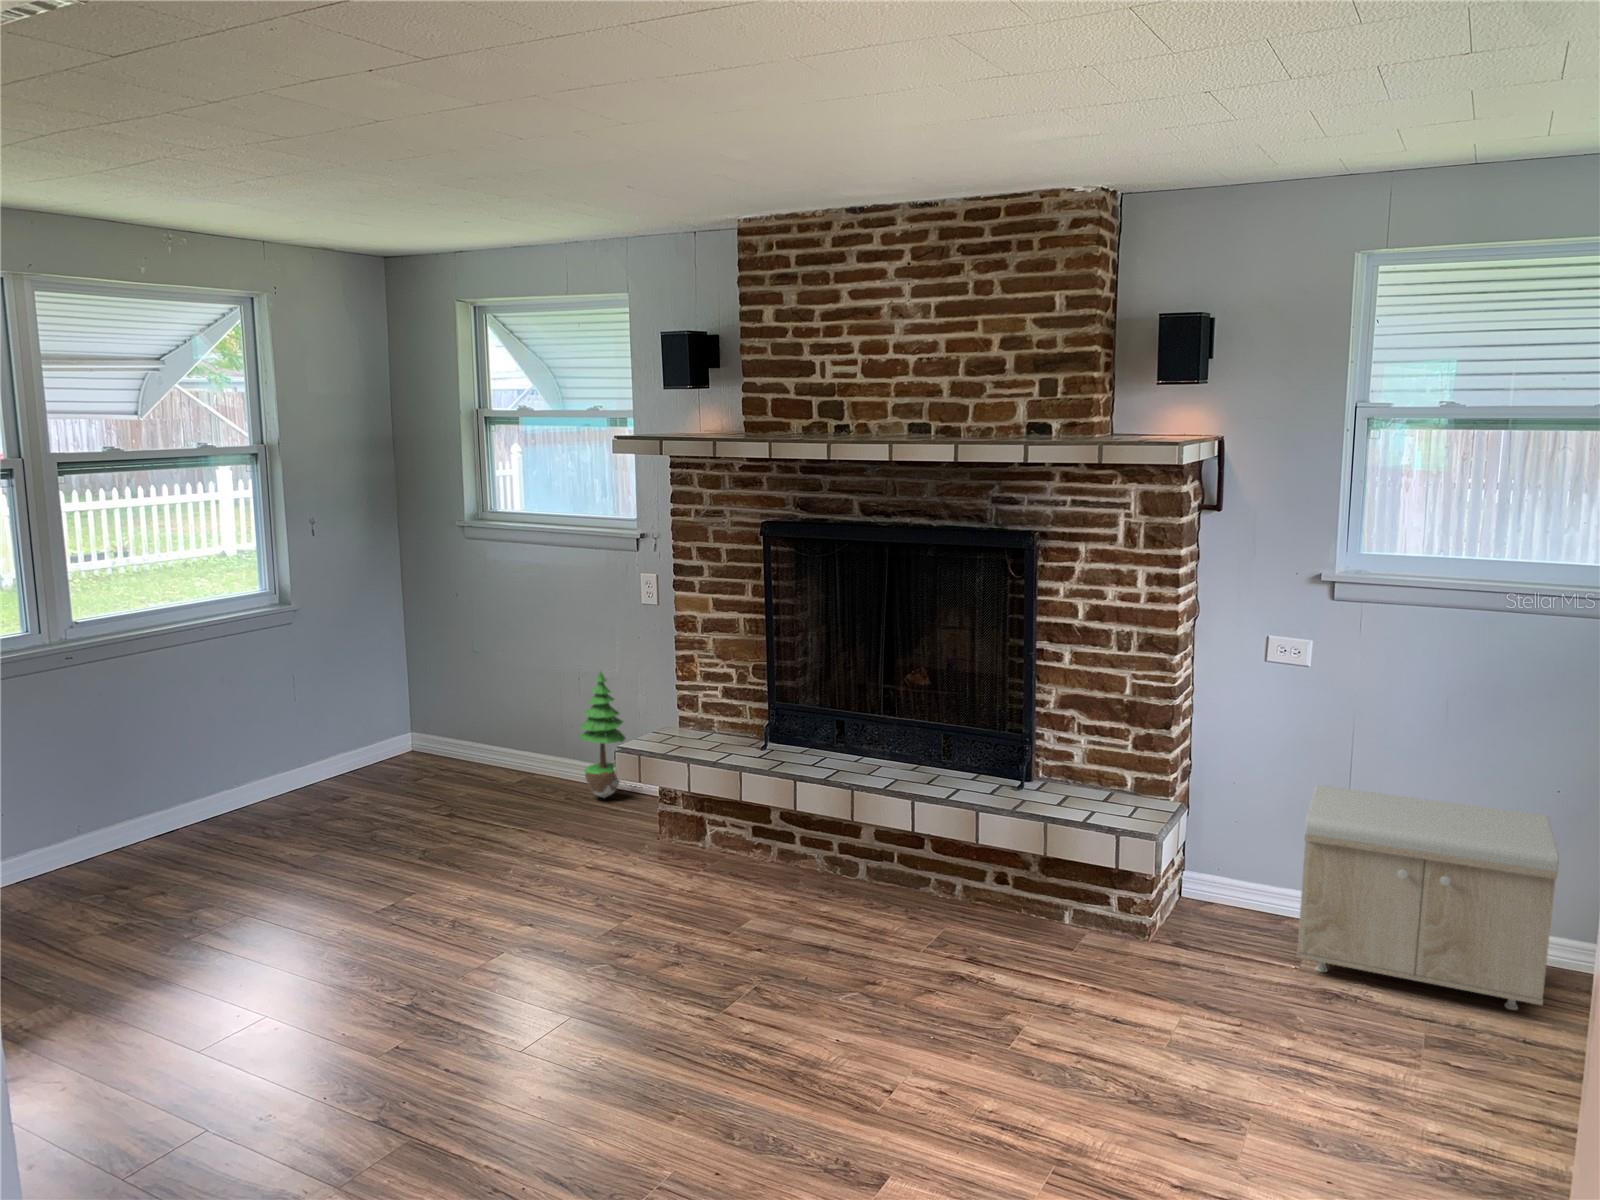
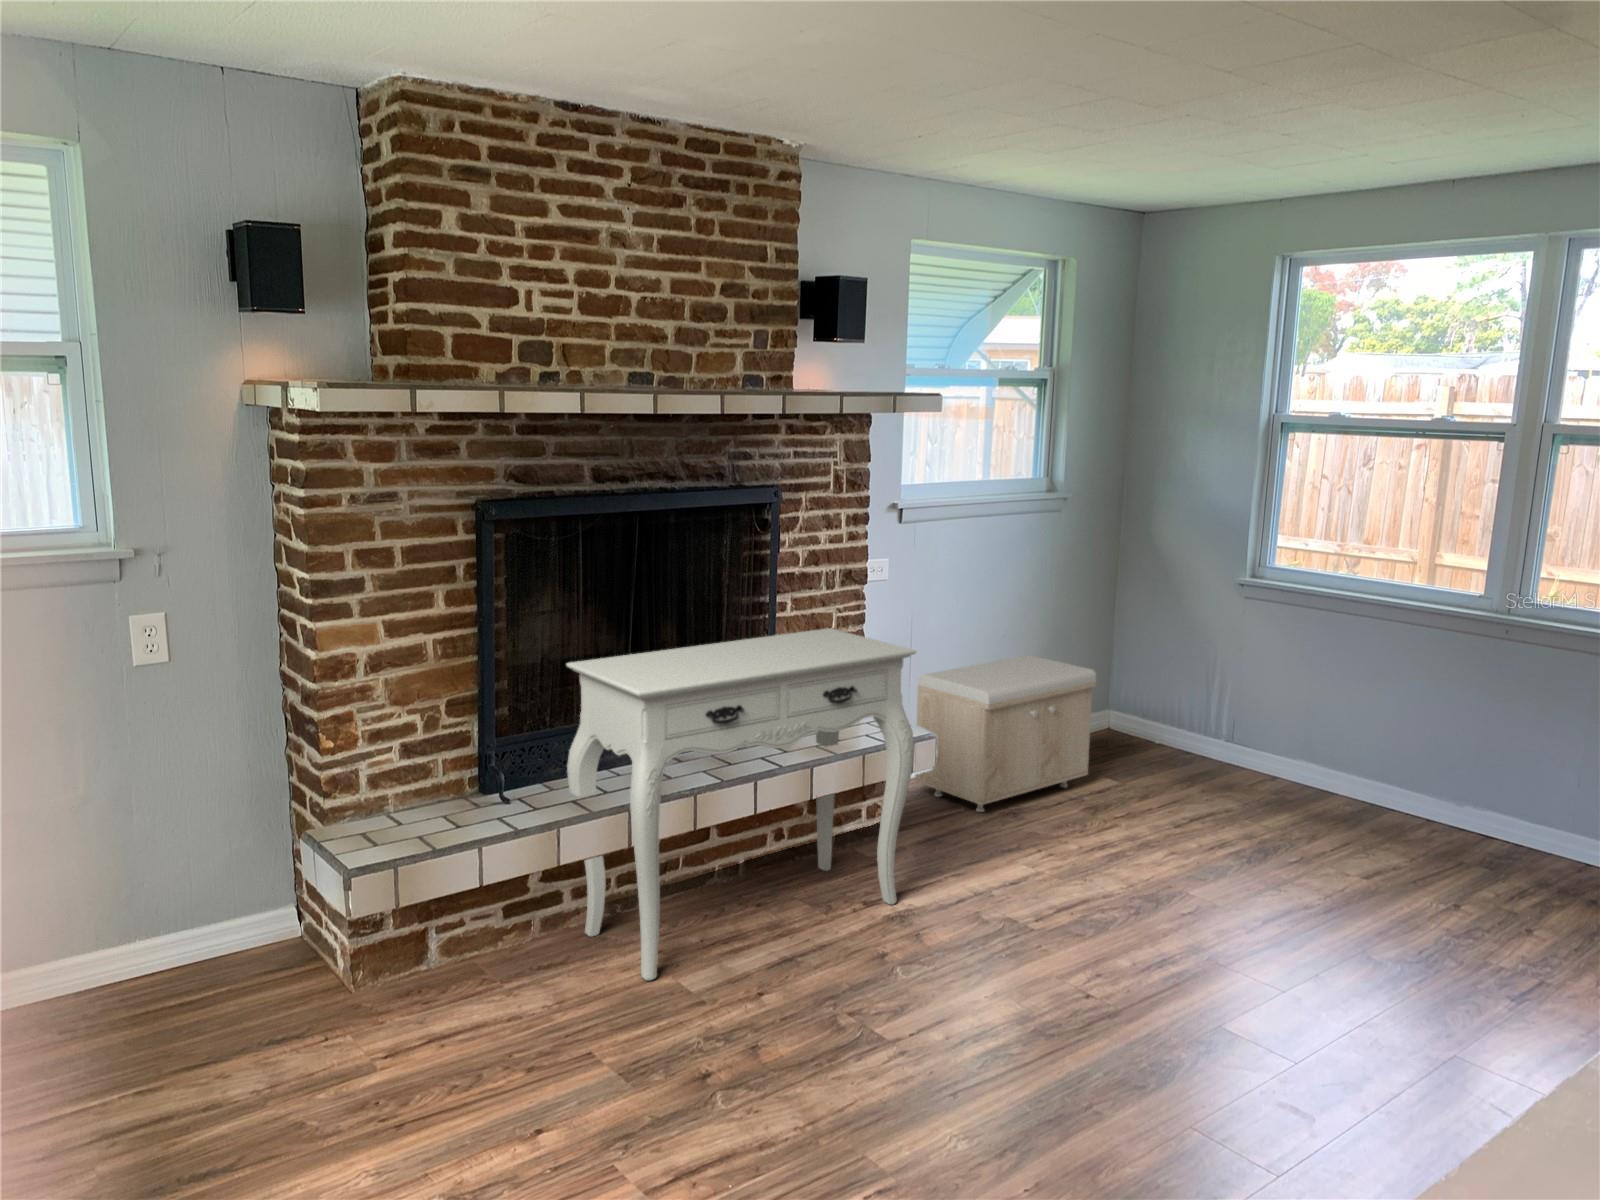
console table: none [741,655,1065,971] -> present [567,628,916,981]
potted tree: present [579,671,626,798] -> none [50,791,145,1008]

